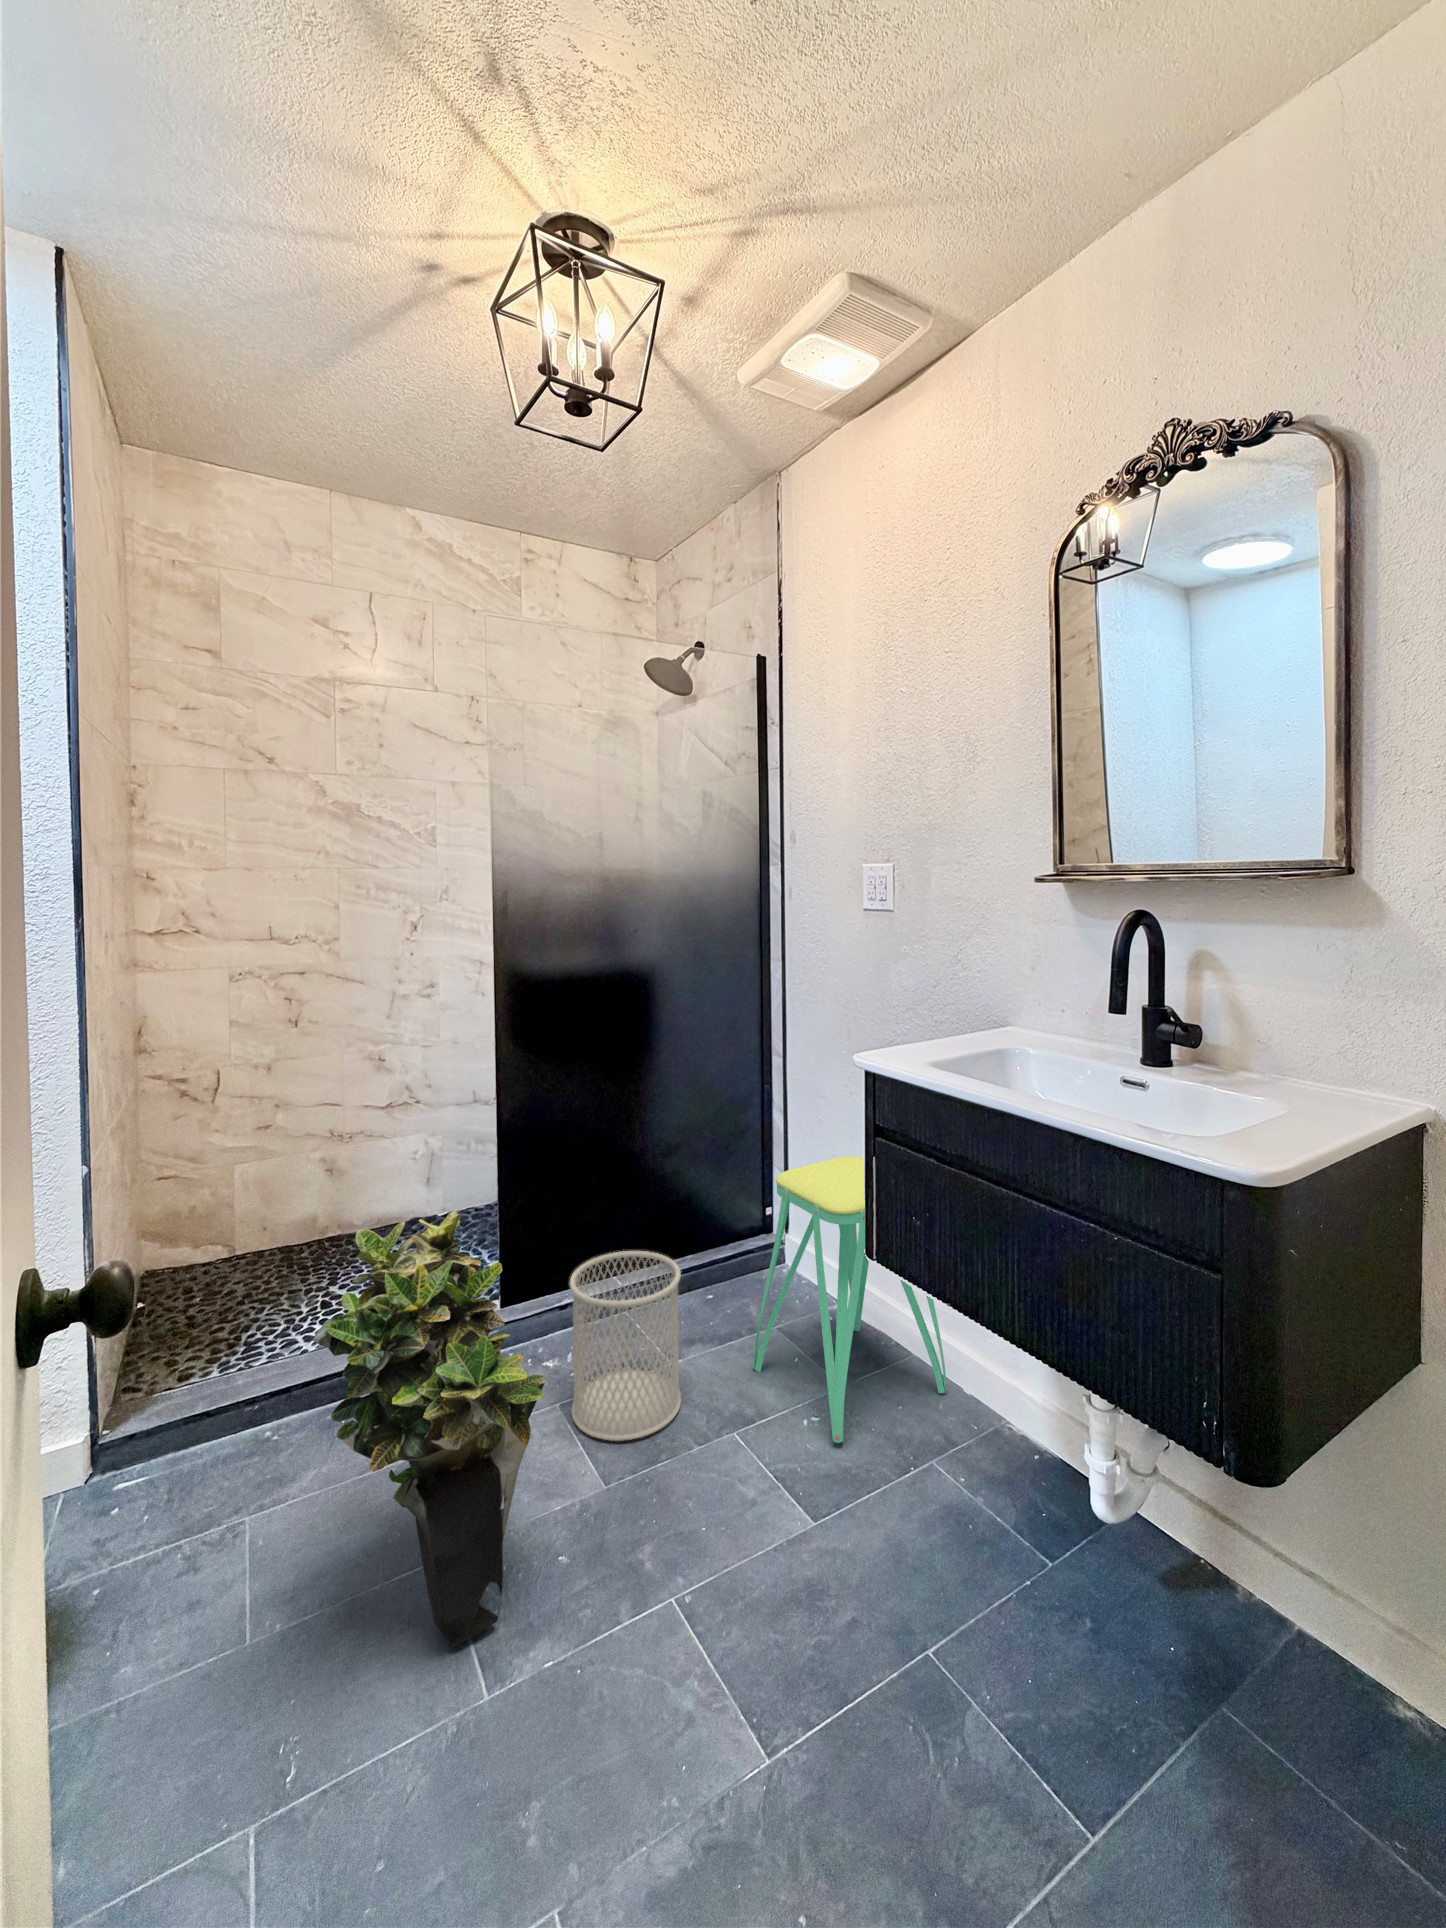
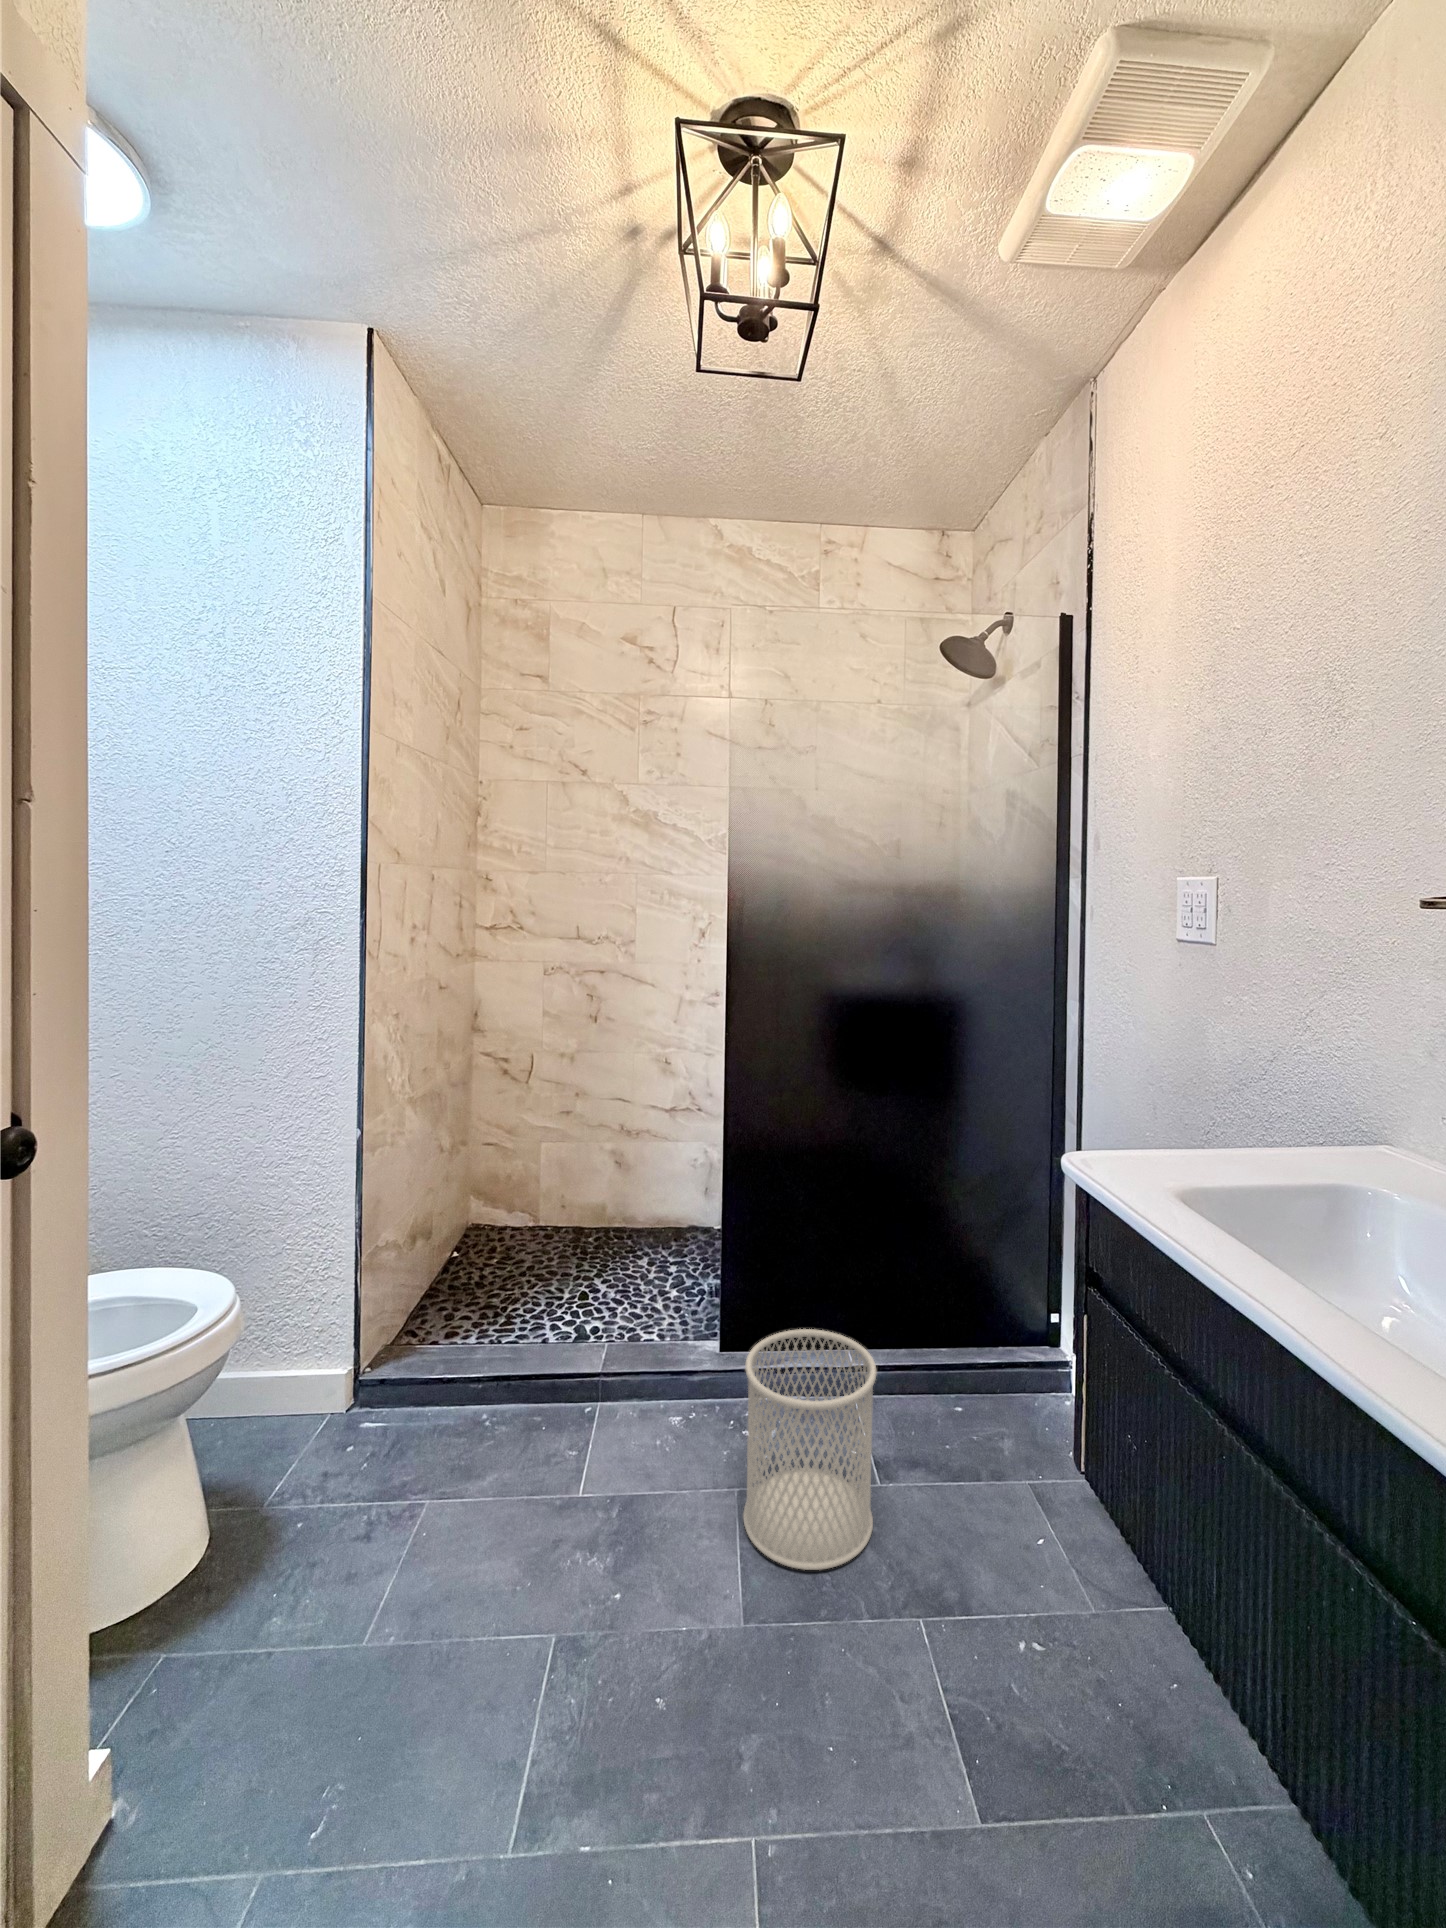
stool: present [753,1156,947,1443] -> none [974,1279,1253,1693]
potted plant: present [313,1210,546,1647] -> none [419,1250,653,1756]

